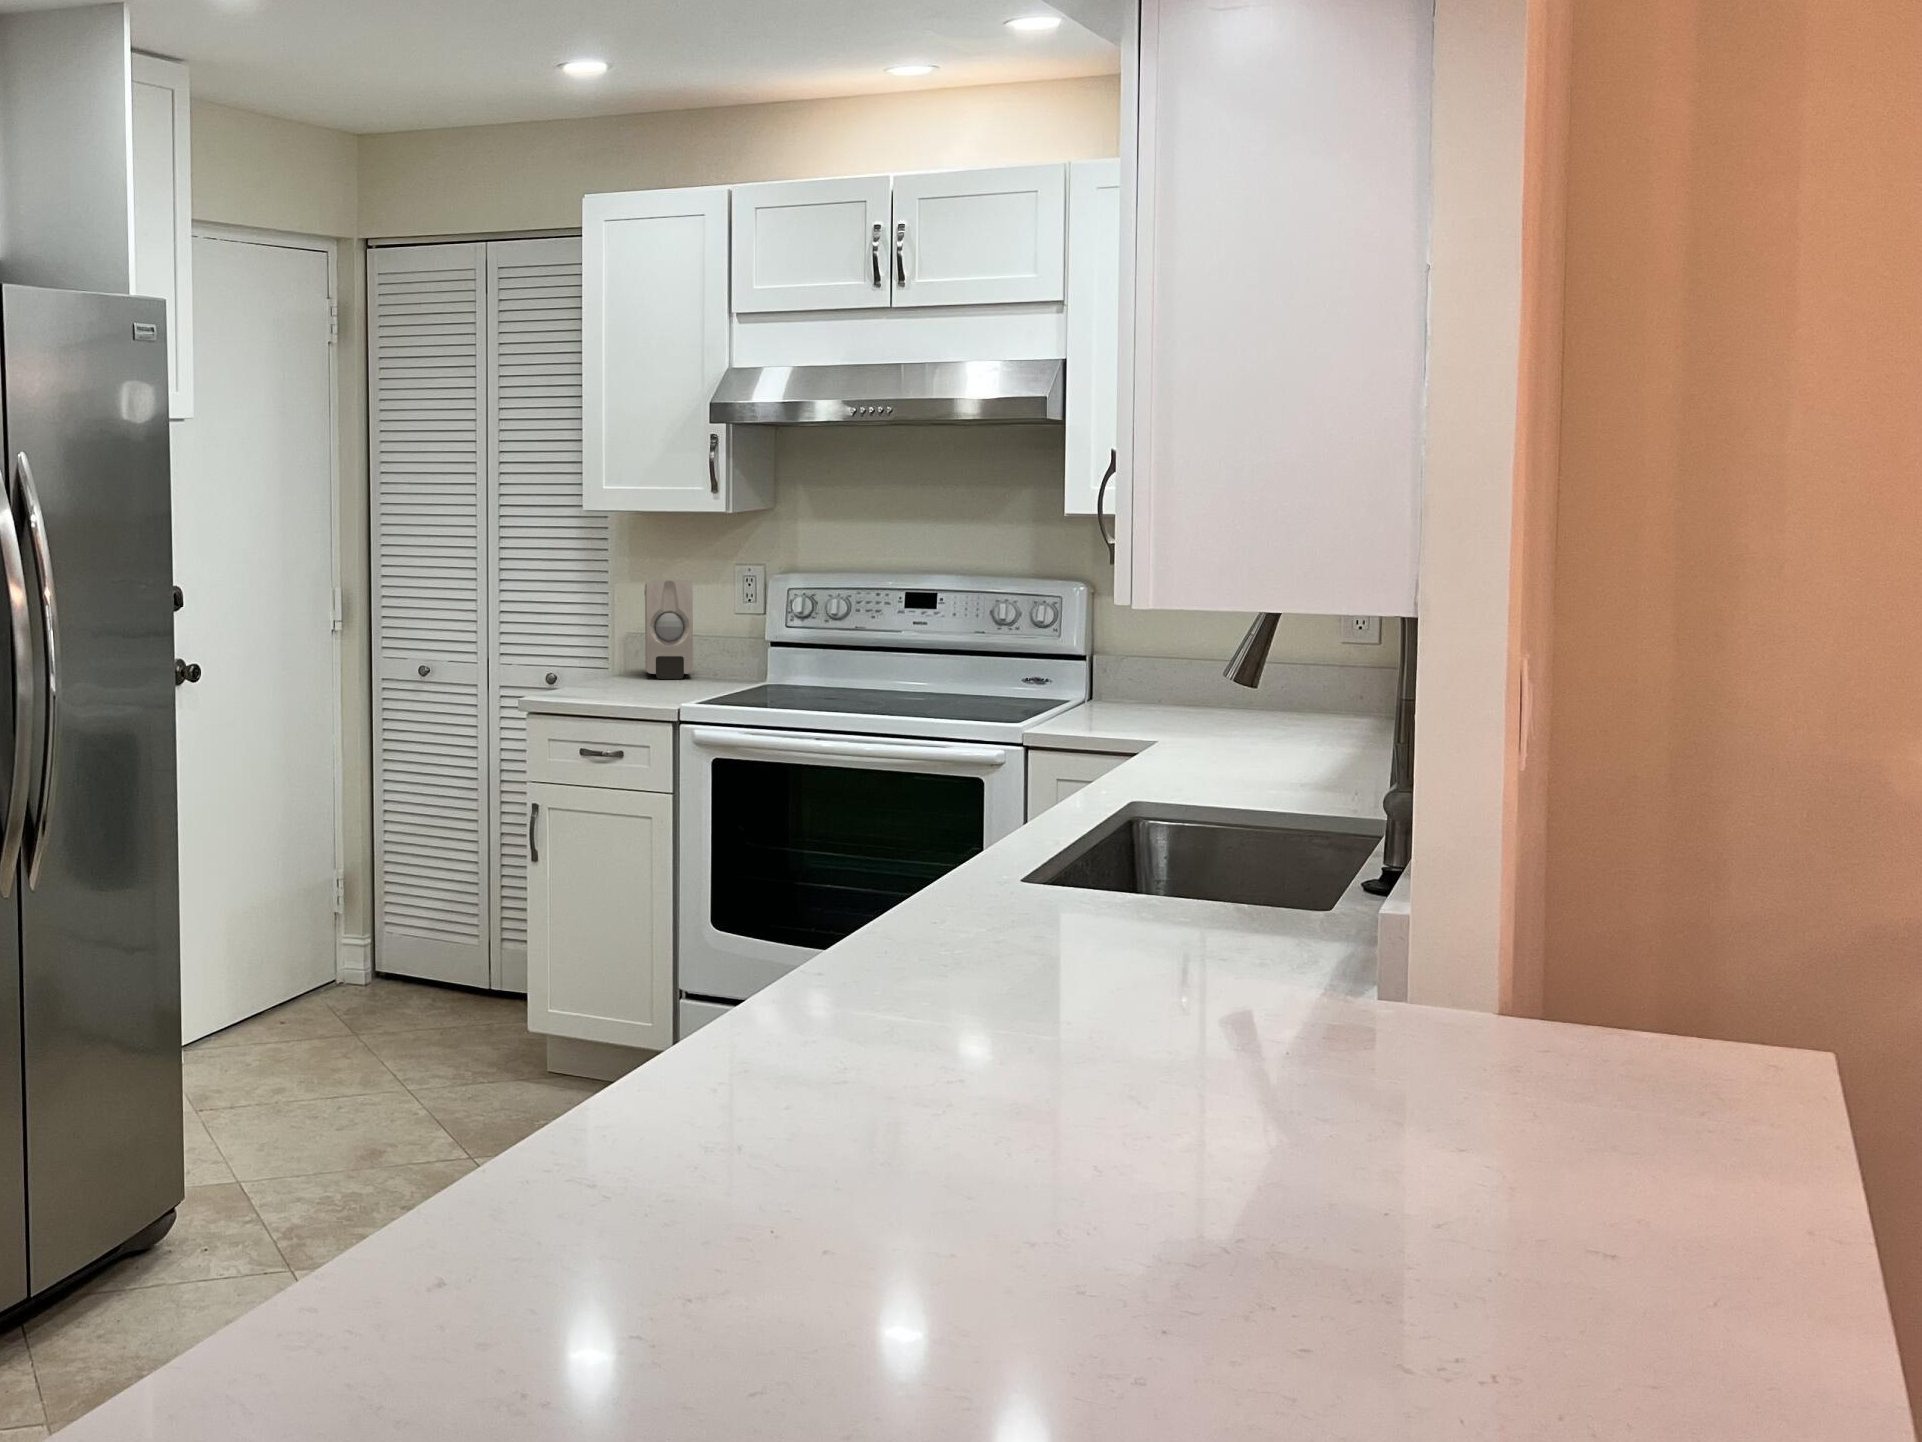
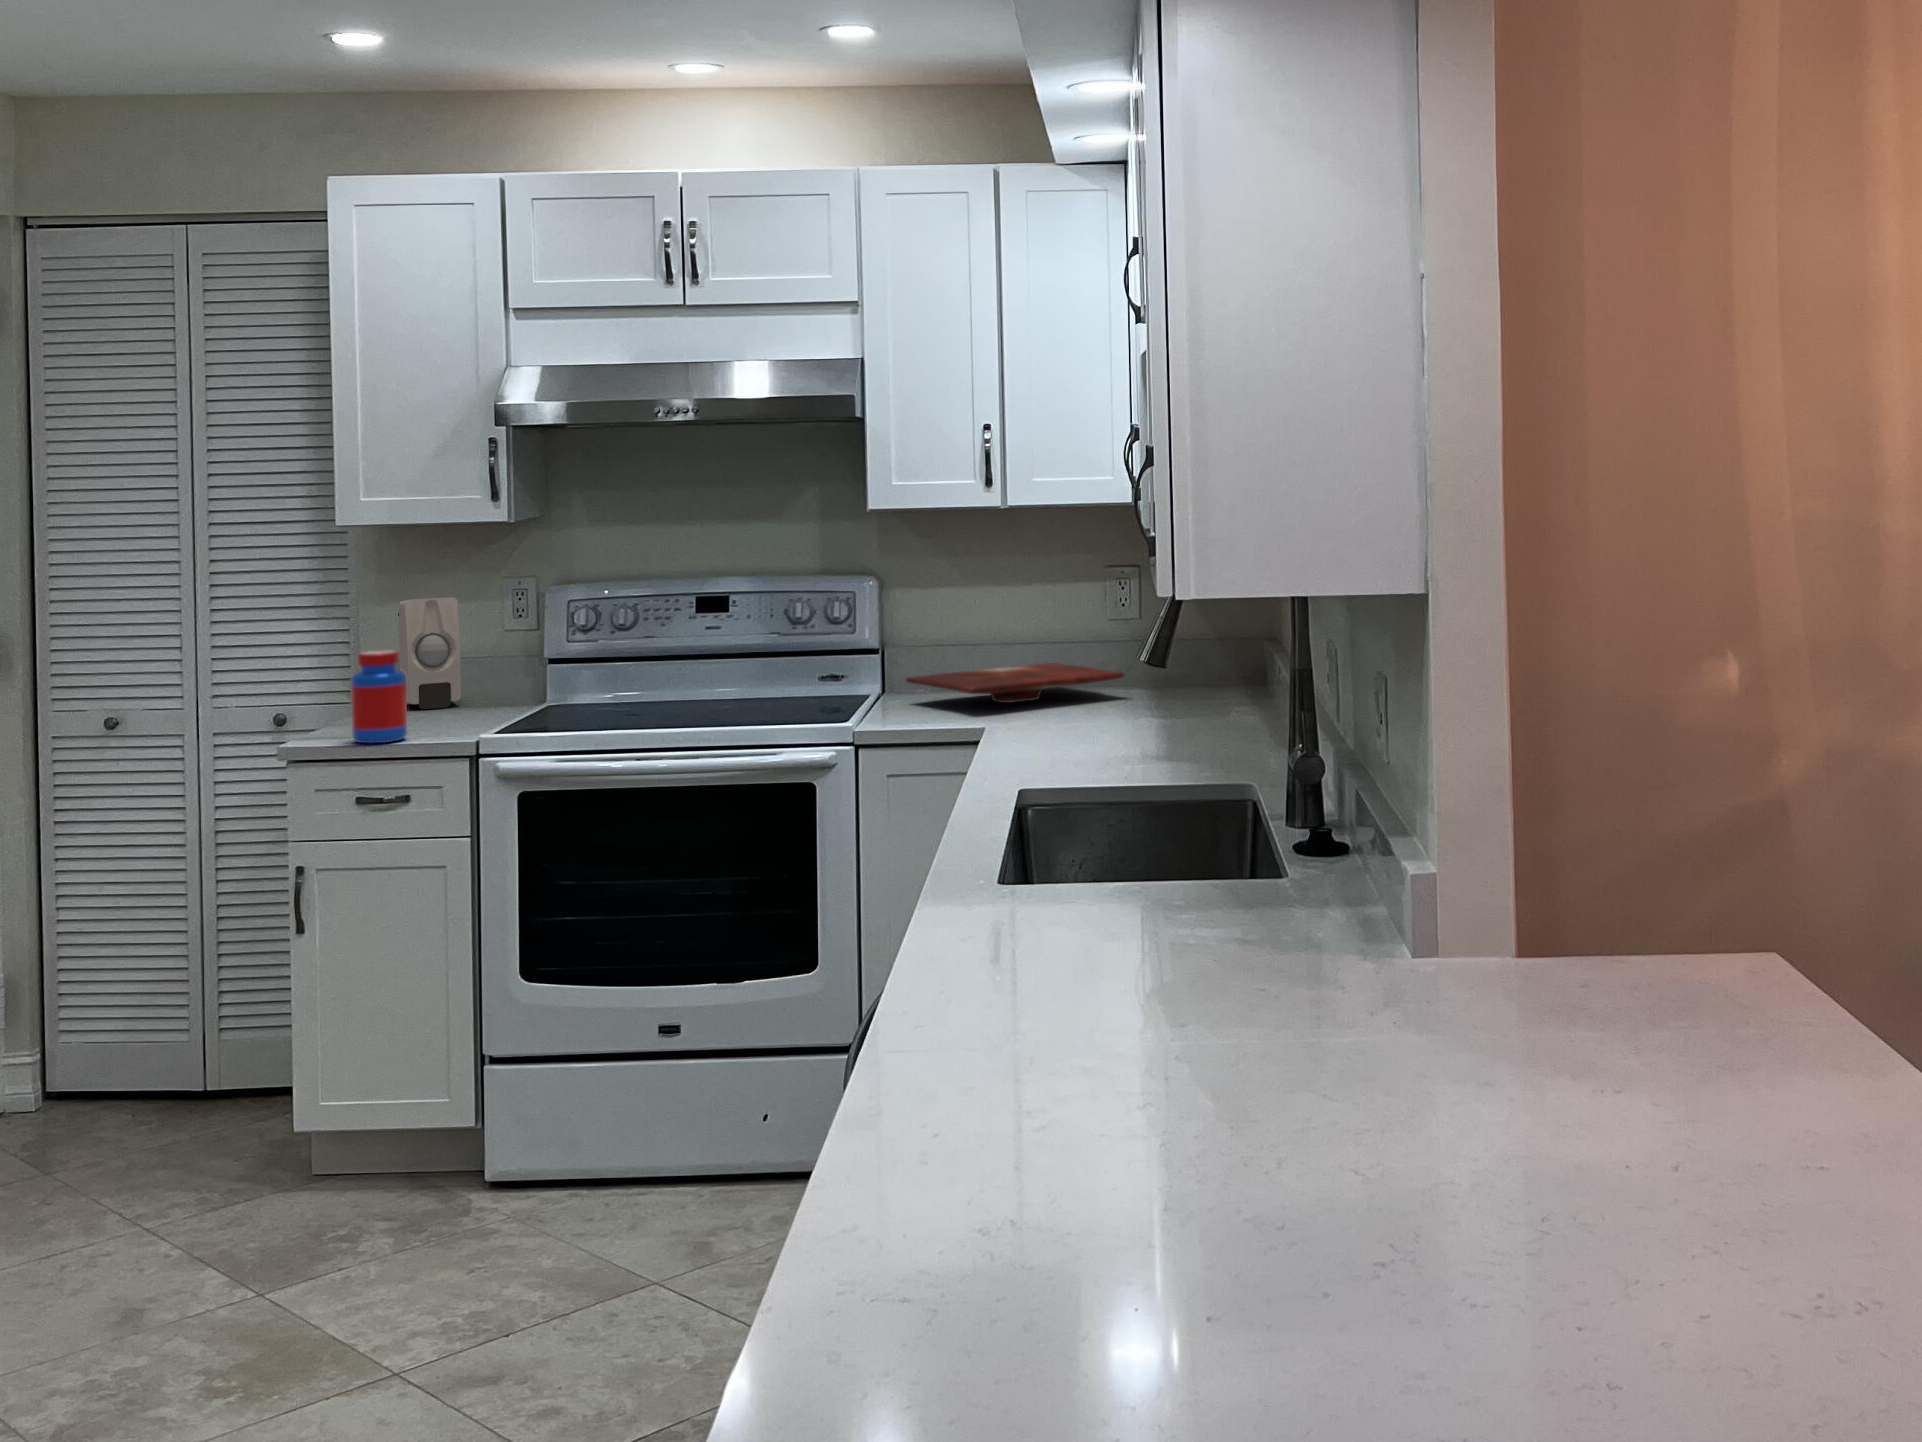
jar: none [578,623,624,705] -> present [351,650,407,743]
cutting board: none [1101,682,1342,719] -> present [906,663,1124,703]

